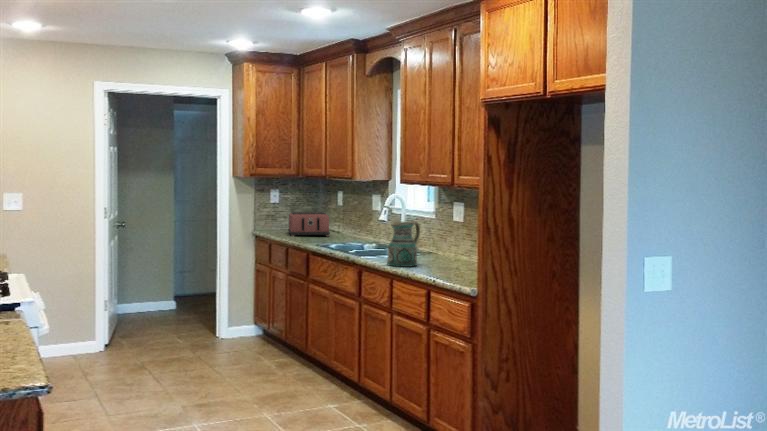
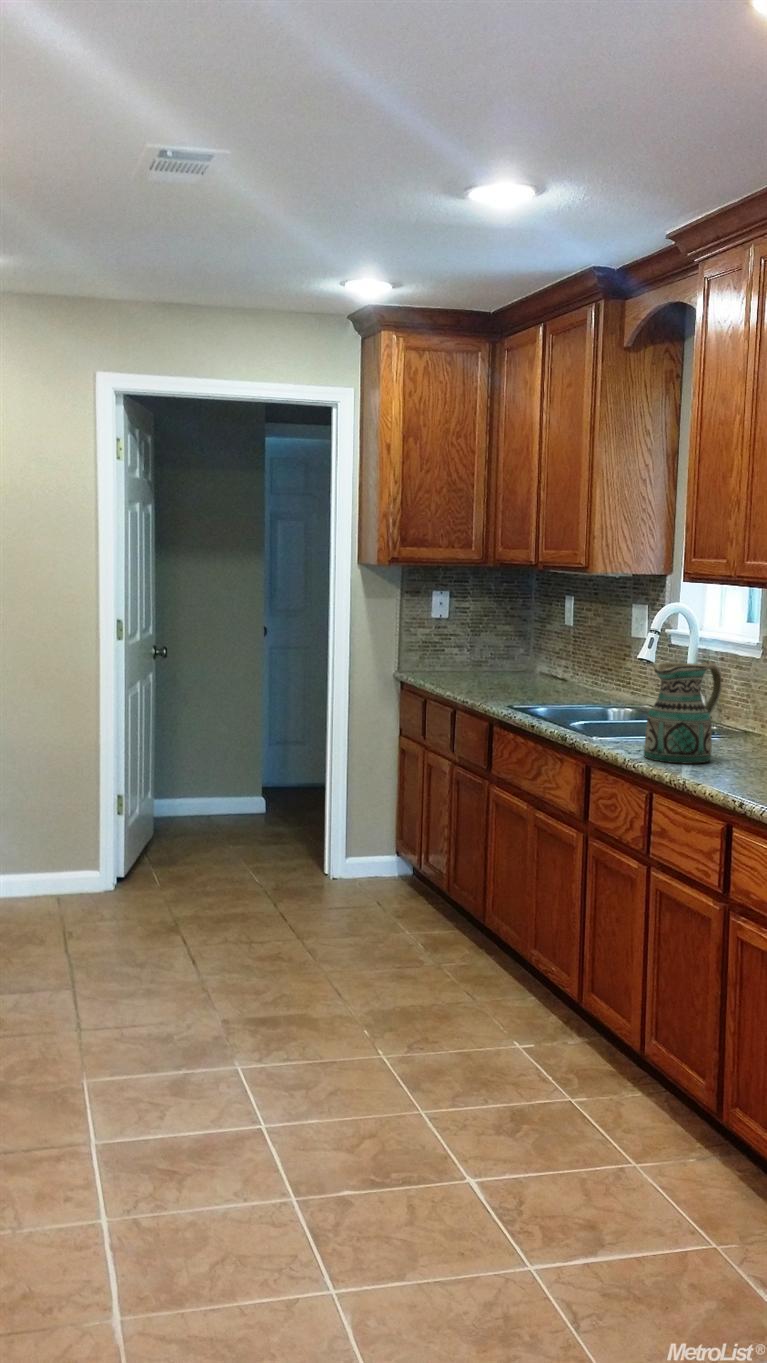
toaster: present [288,212,330,236] -> none [464,634,546,687]

